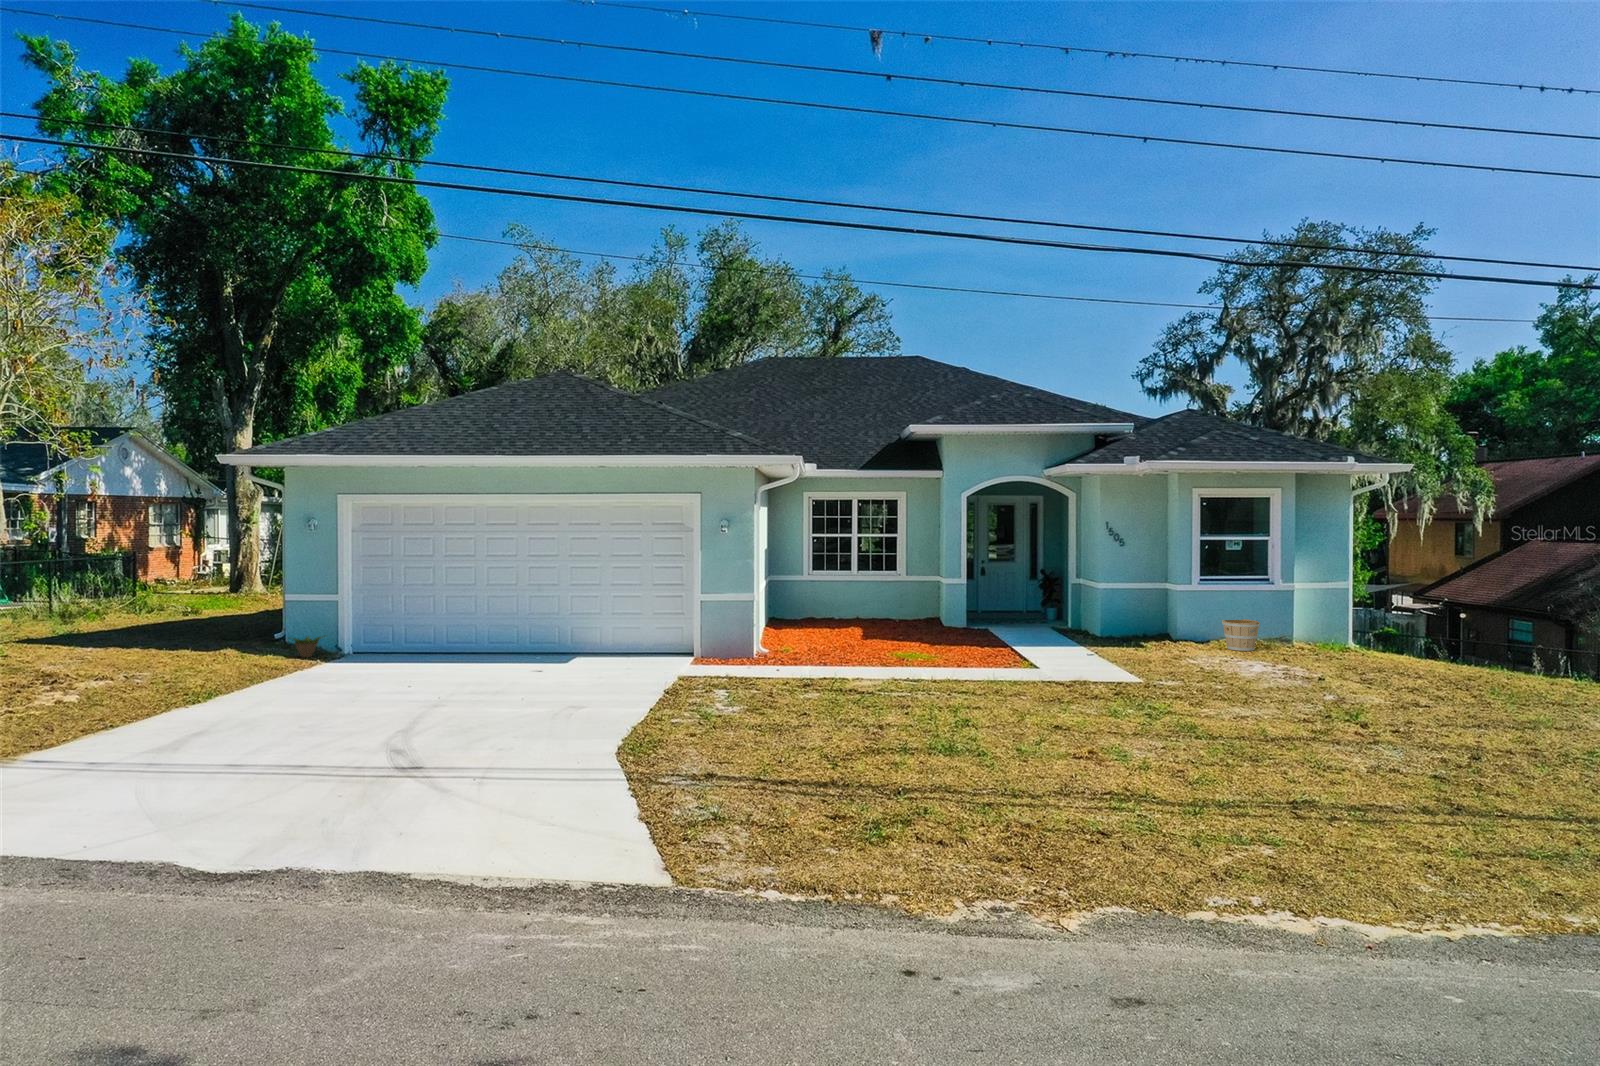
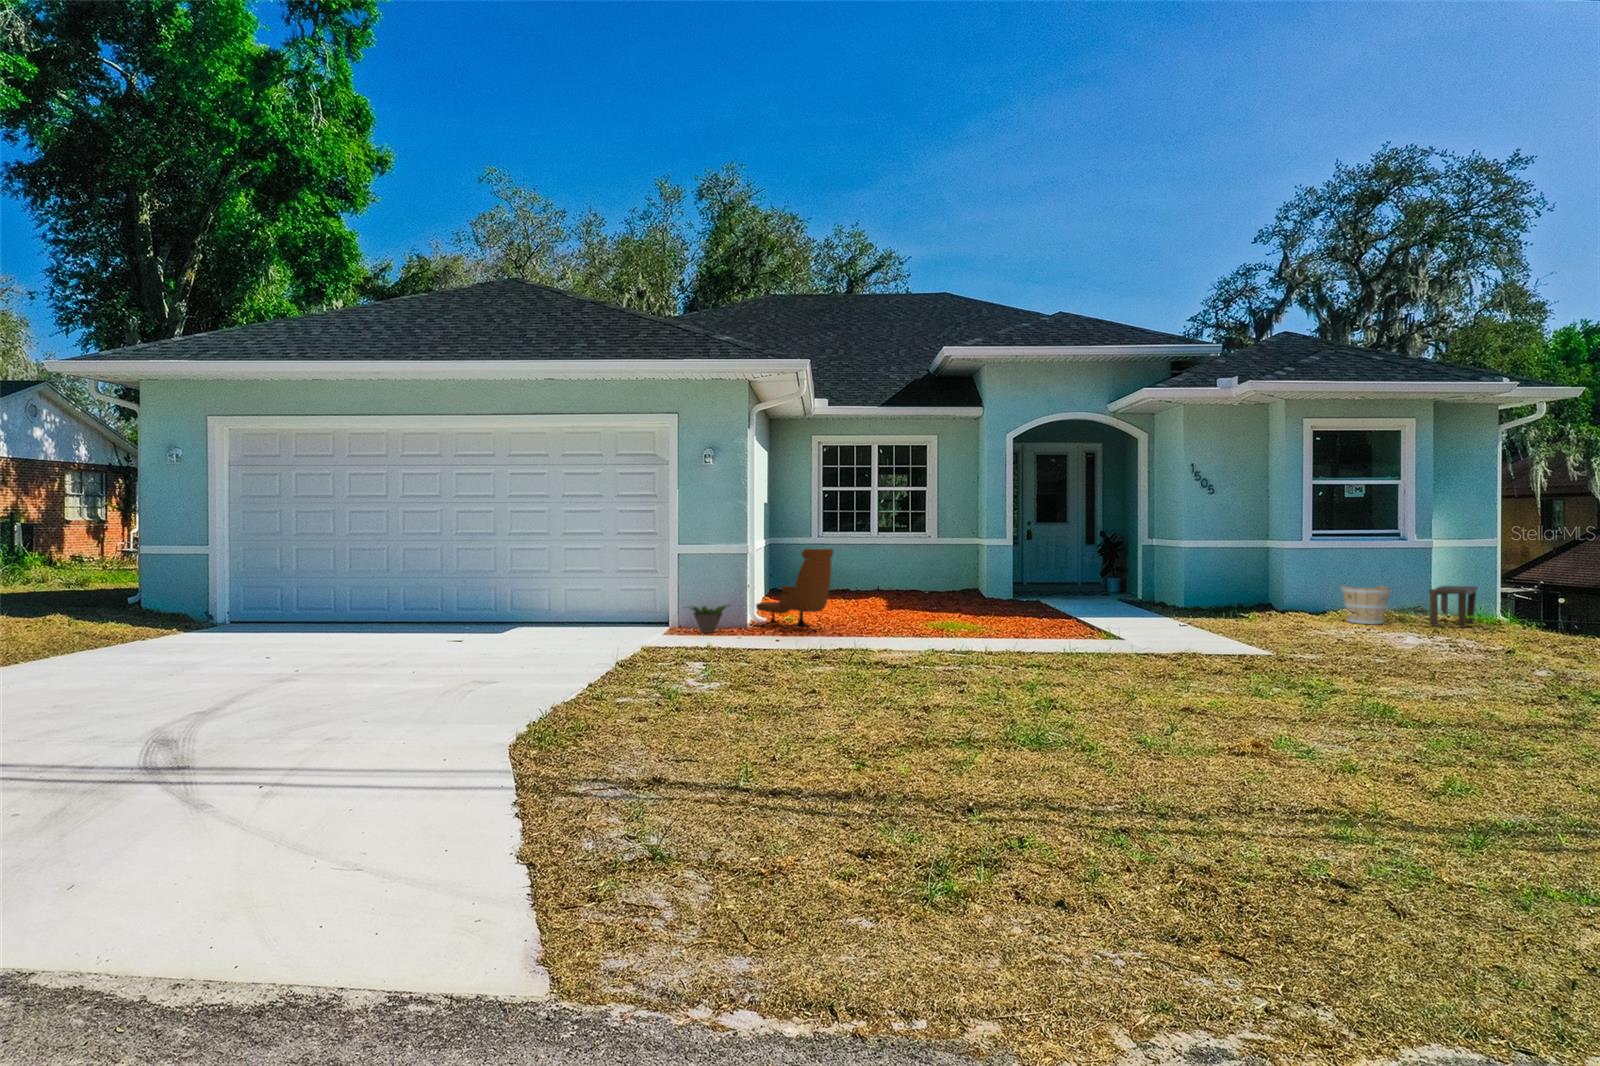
lounge chair: none [763,598,822,663] -> present [756,549,834,632]
bench: none [1289,619,1330,654] -> present [1429,585,1478,628]
decorative plant: present [293,636,325,657] -> present [690,605,730,633]

